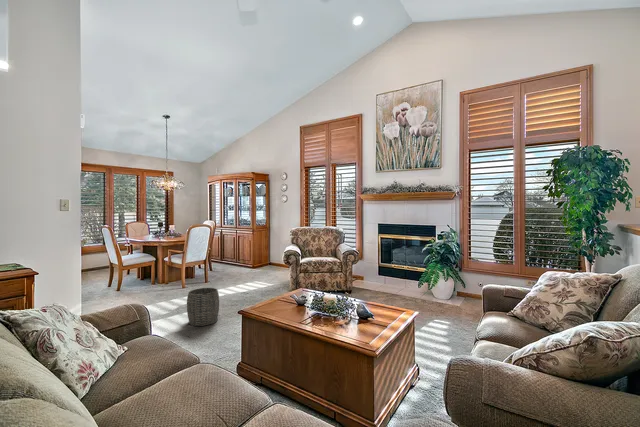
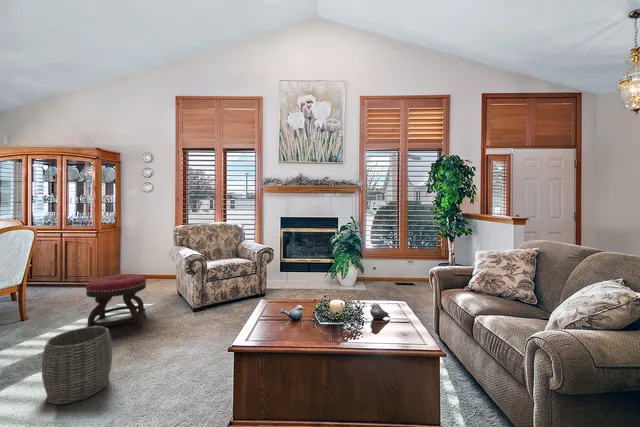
ottoman: none [229,261,263,295] -> present [86,274,146,327]

